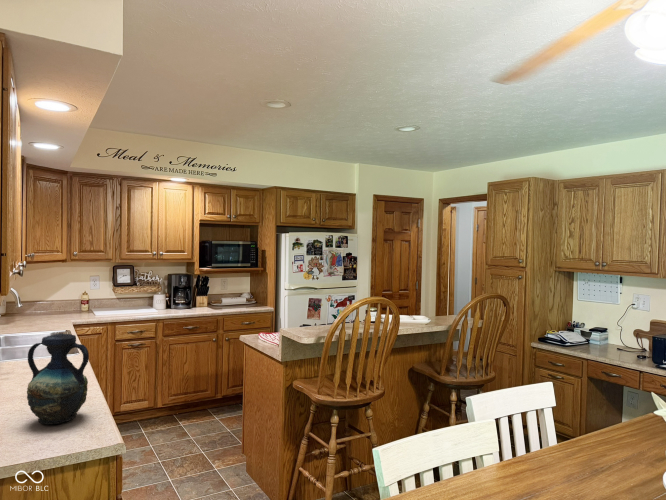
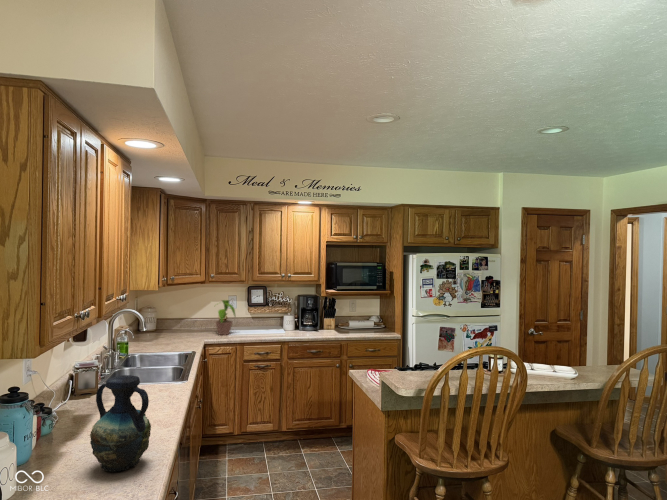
potted plant: none [72,279,106,316] -> present [216,300,235,335]

